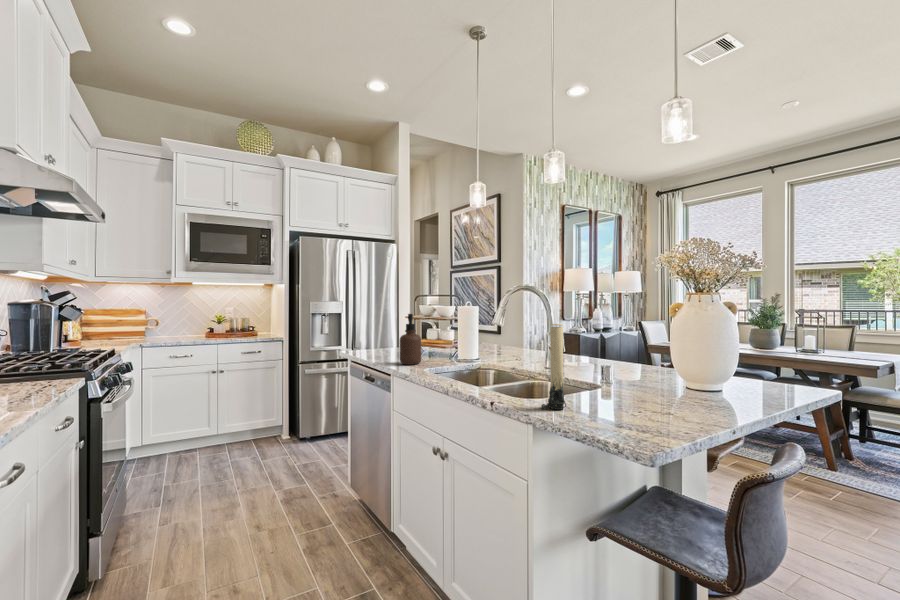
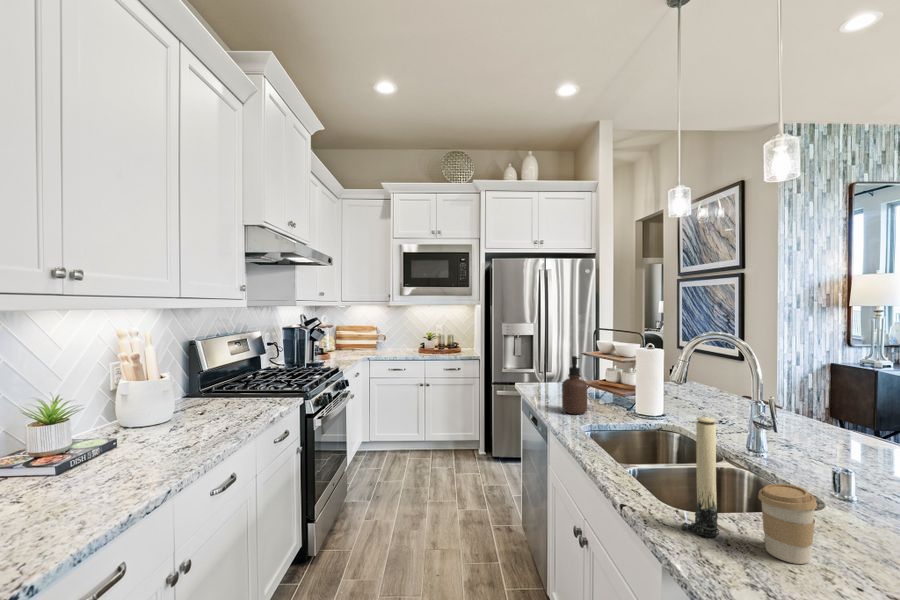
coffee cup: none [589,364,623,412] -> present [758,484,817,564]

